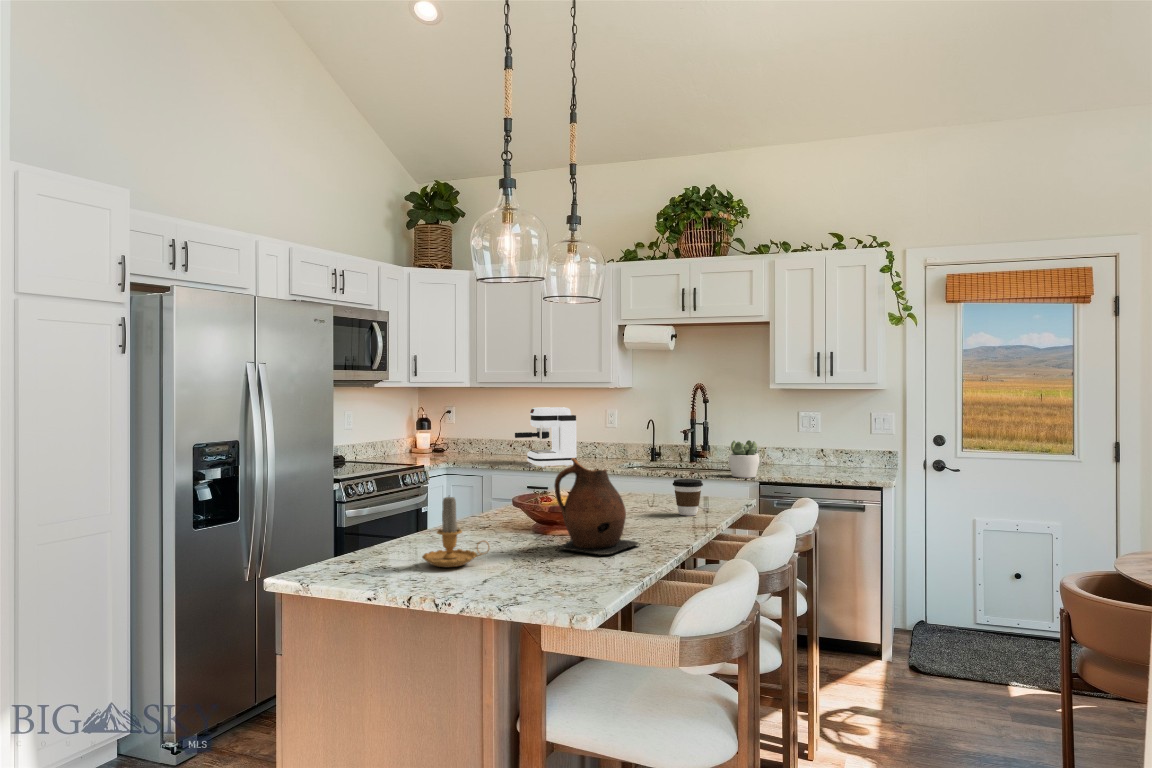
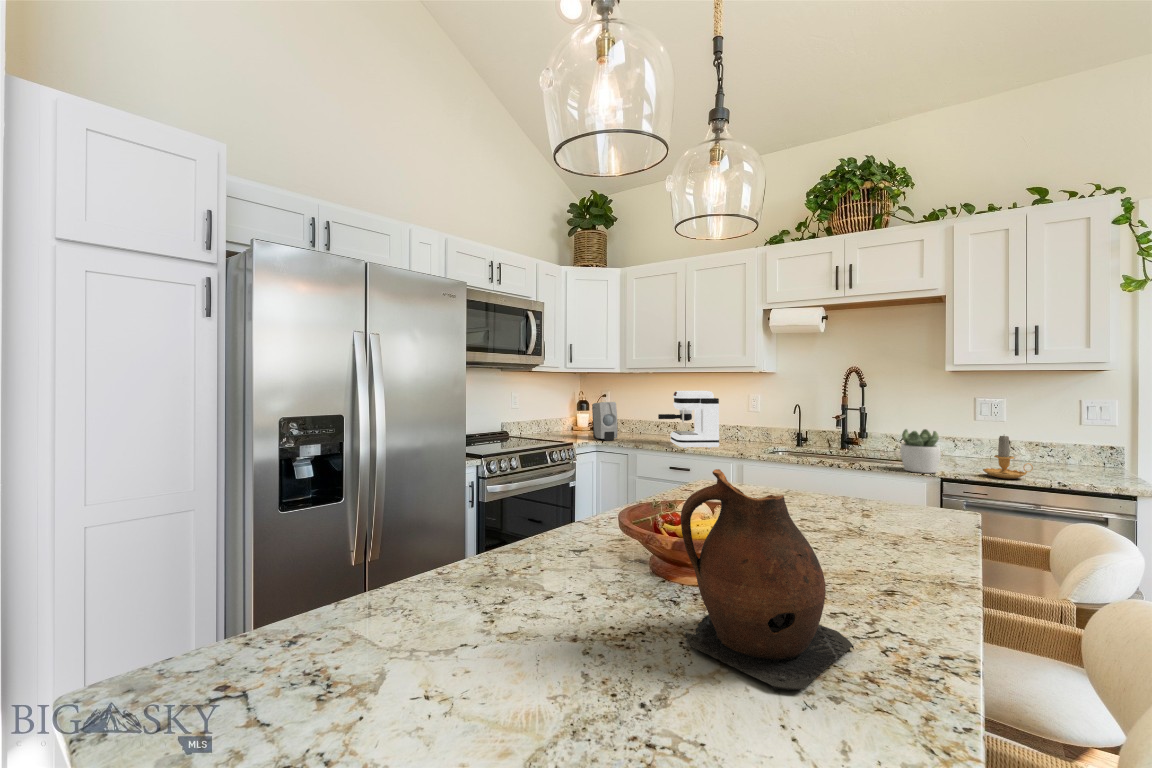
soap dispenser: none [440,420,470,463] -> present [592,402,618,441]
coffee cup: present [673,479,703,516] -> none [865,489,919,546]
candle: present [422,497,490,567] -> present [983,436,1033,479]

